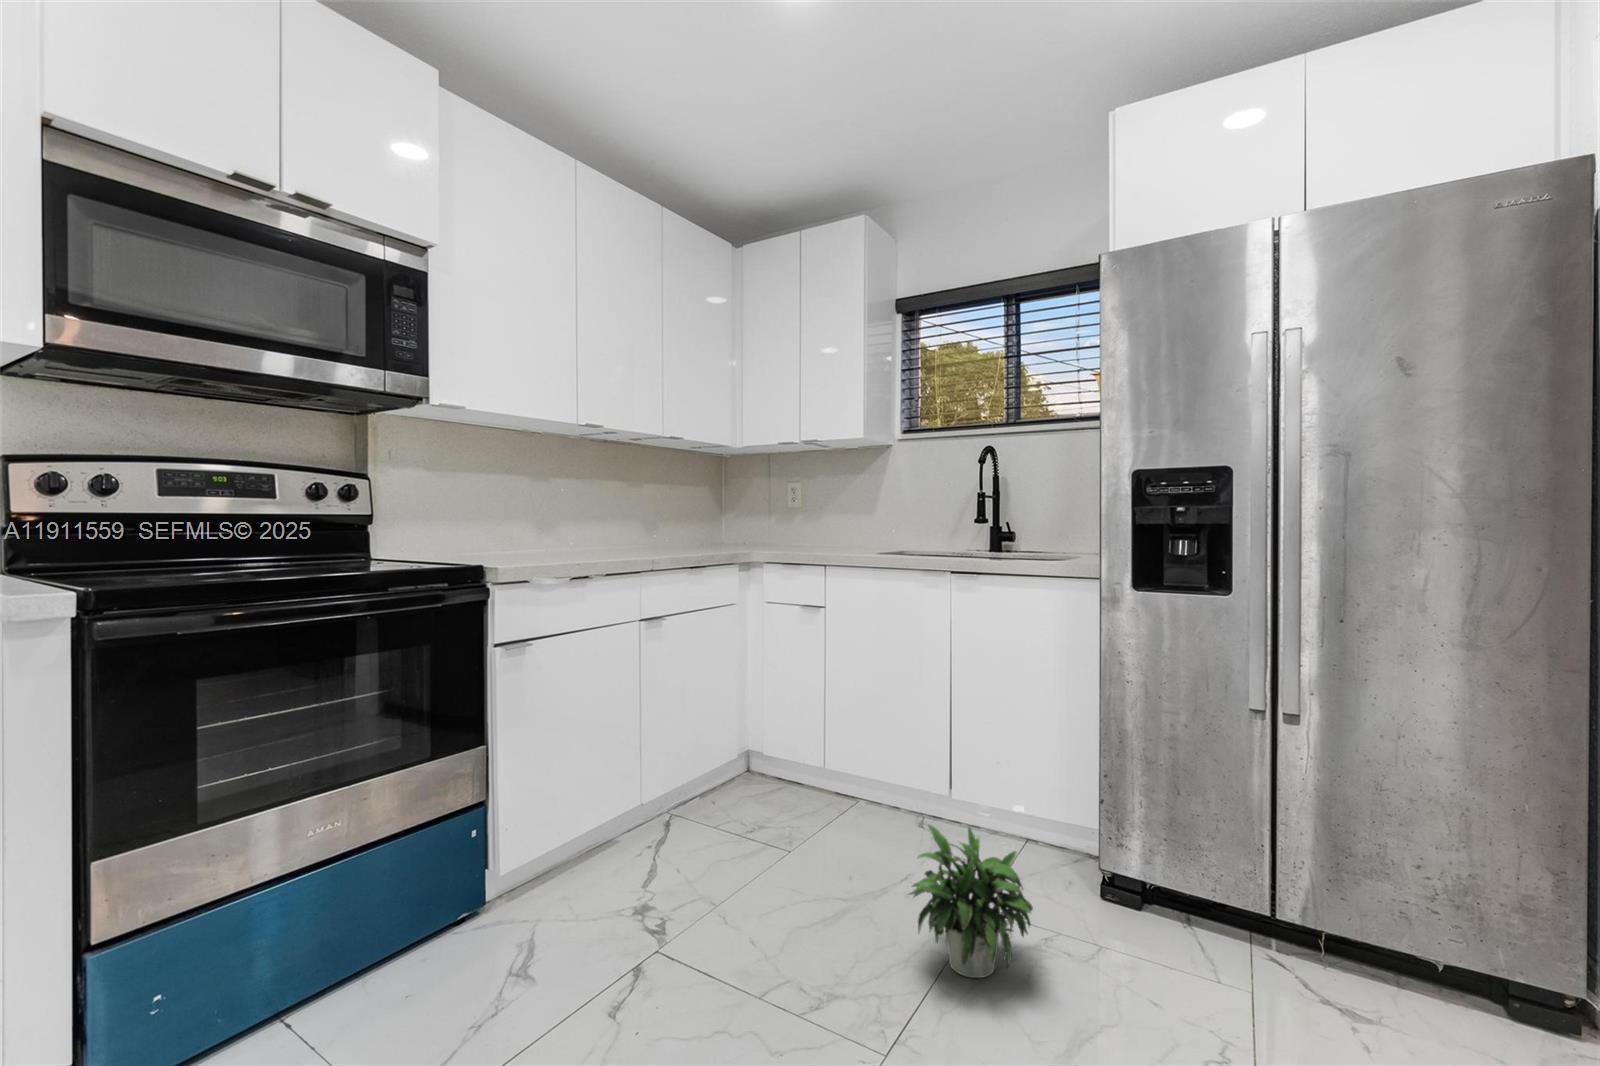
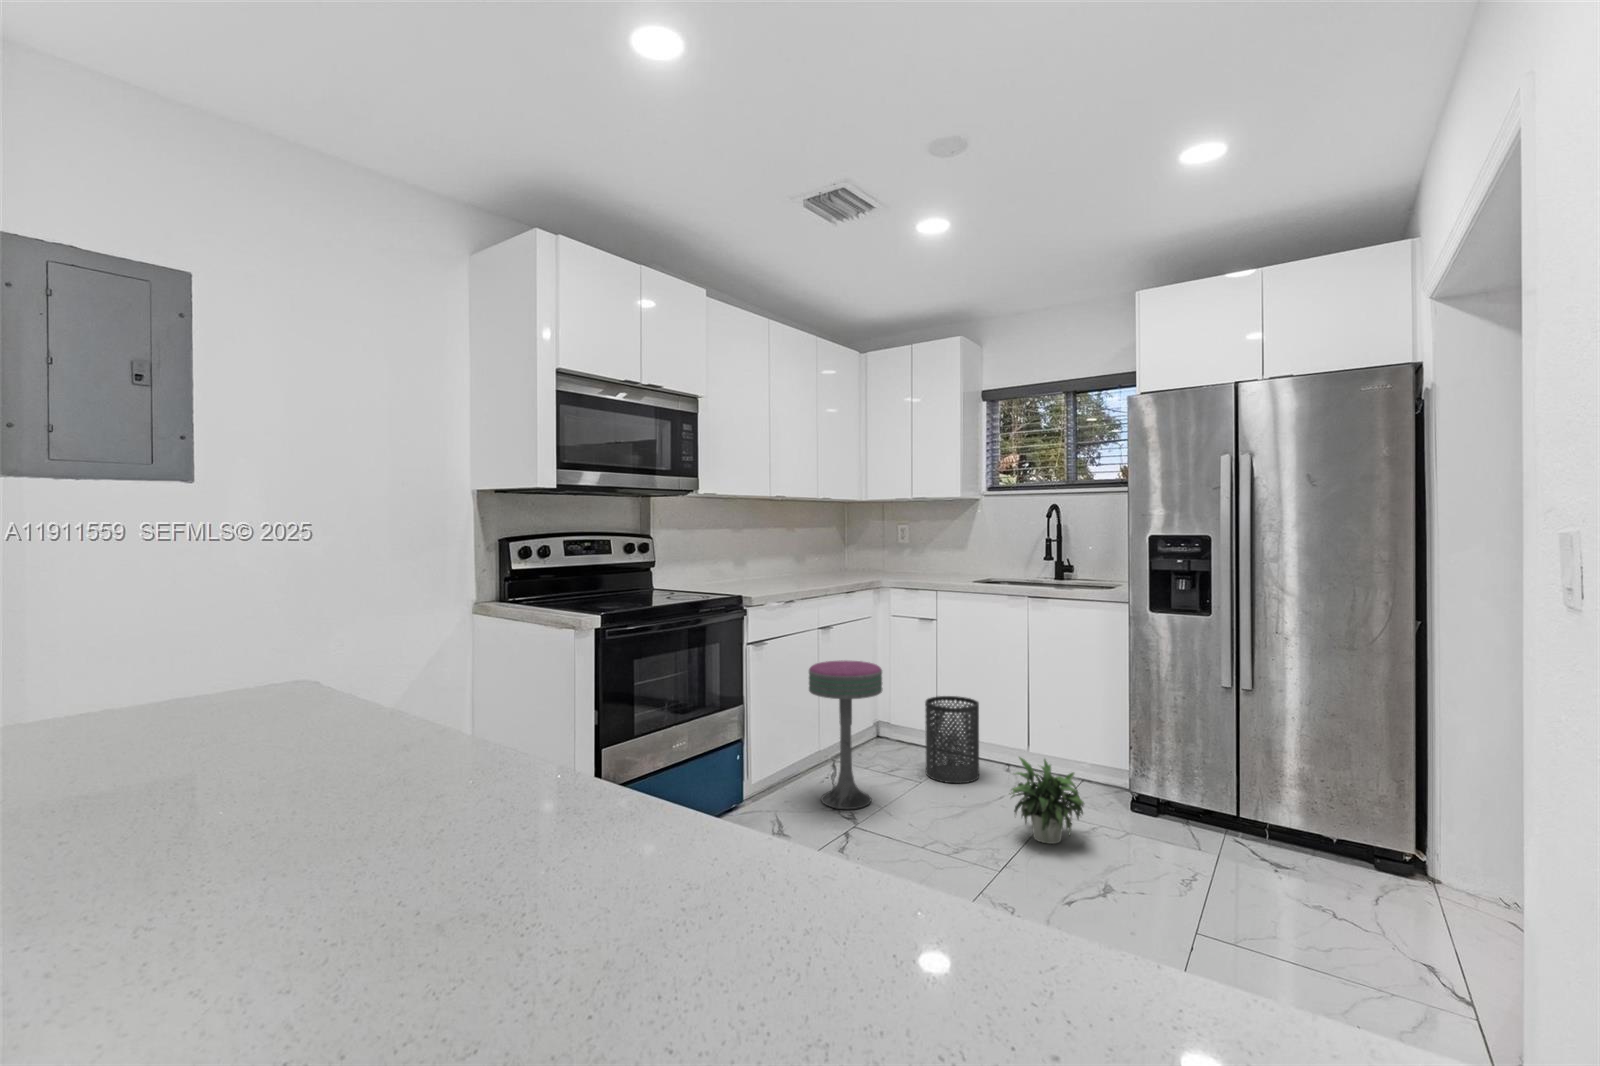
bar stool: none [601,669,720,911] -> present [809,660,882,809]
trash can: none [798,718,878,854] -> present [925,696,979,783]

